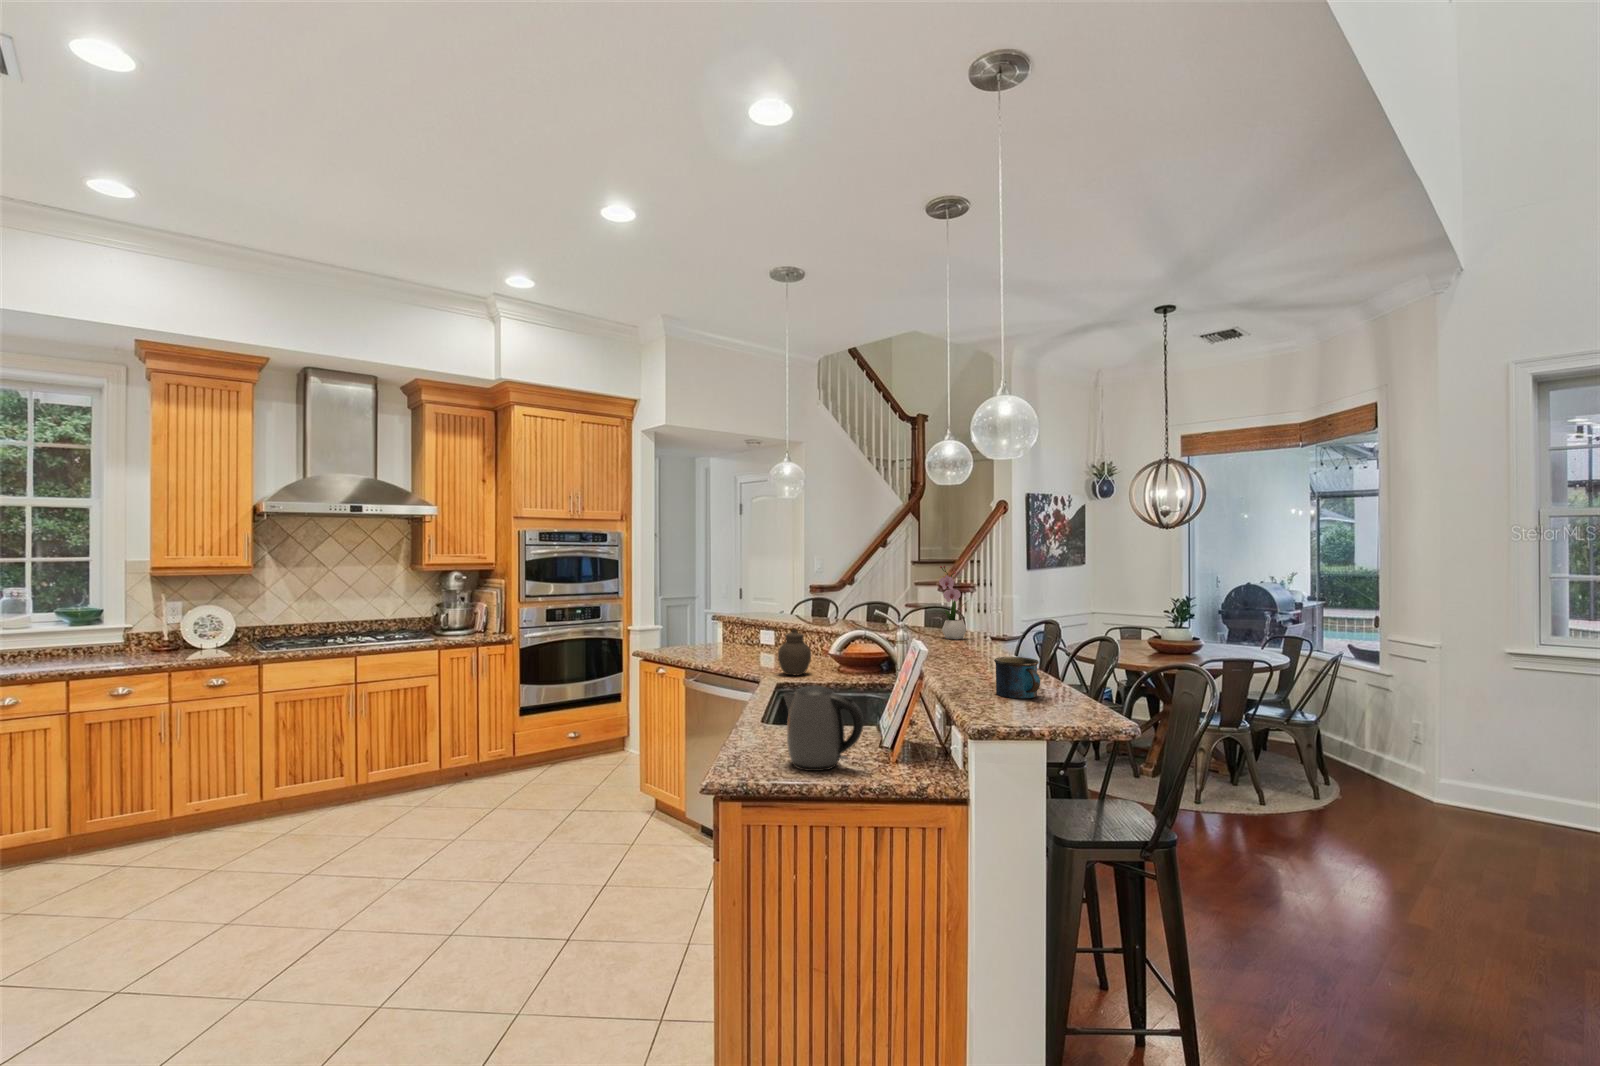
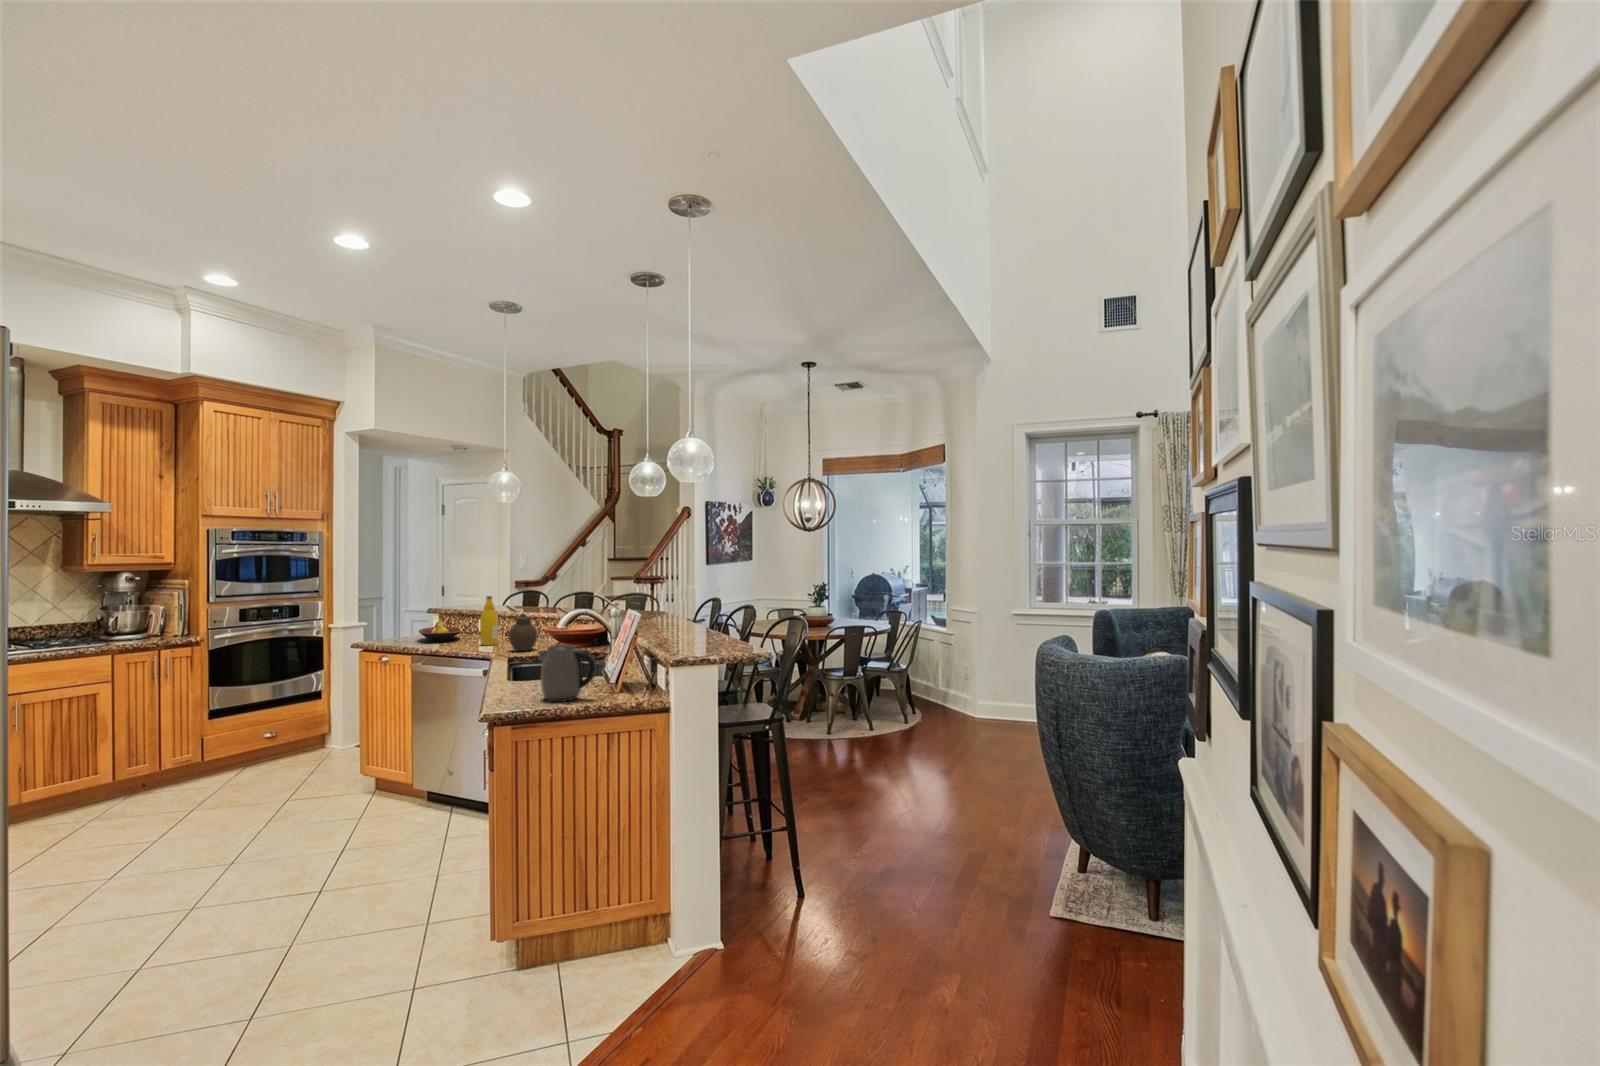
flower arrangement: present [939,566,966,639] -> none [641,561,664,618]
bottle: none [752,605,772,664] -> present [480,596,498,645]
fruit bowl: none [695,631,737,655] -> present [419,622,461,642]
mug: present [994,657,1040,698] -> none [684,620,713,646]

